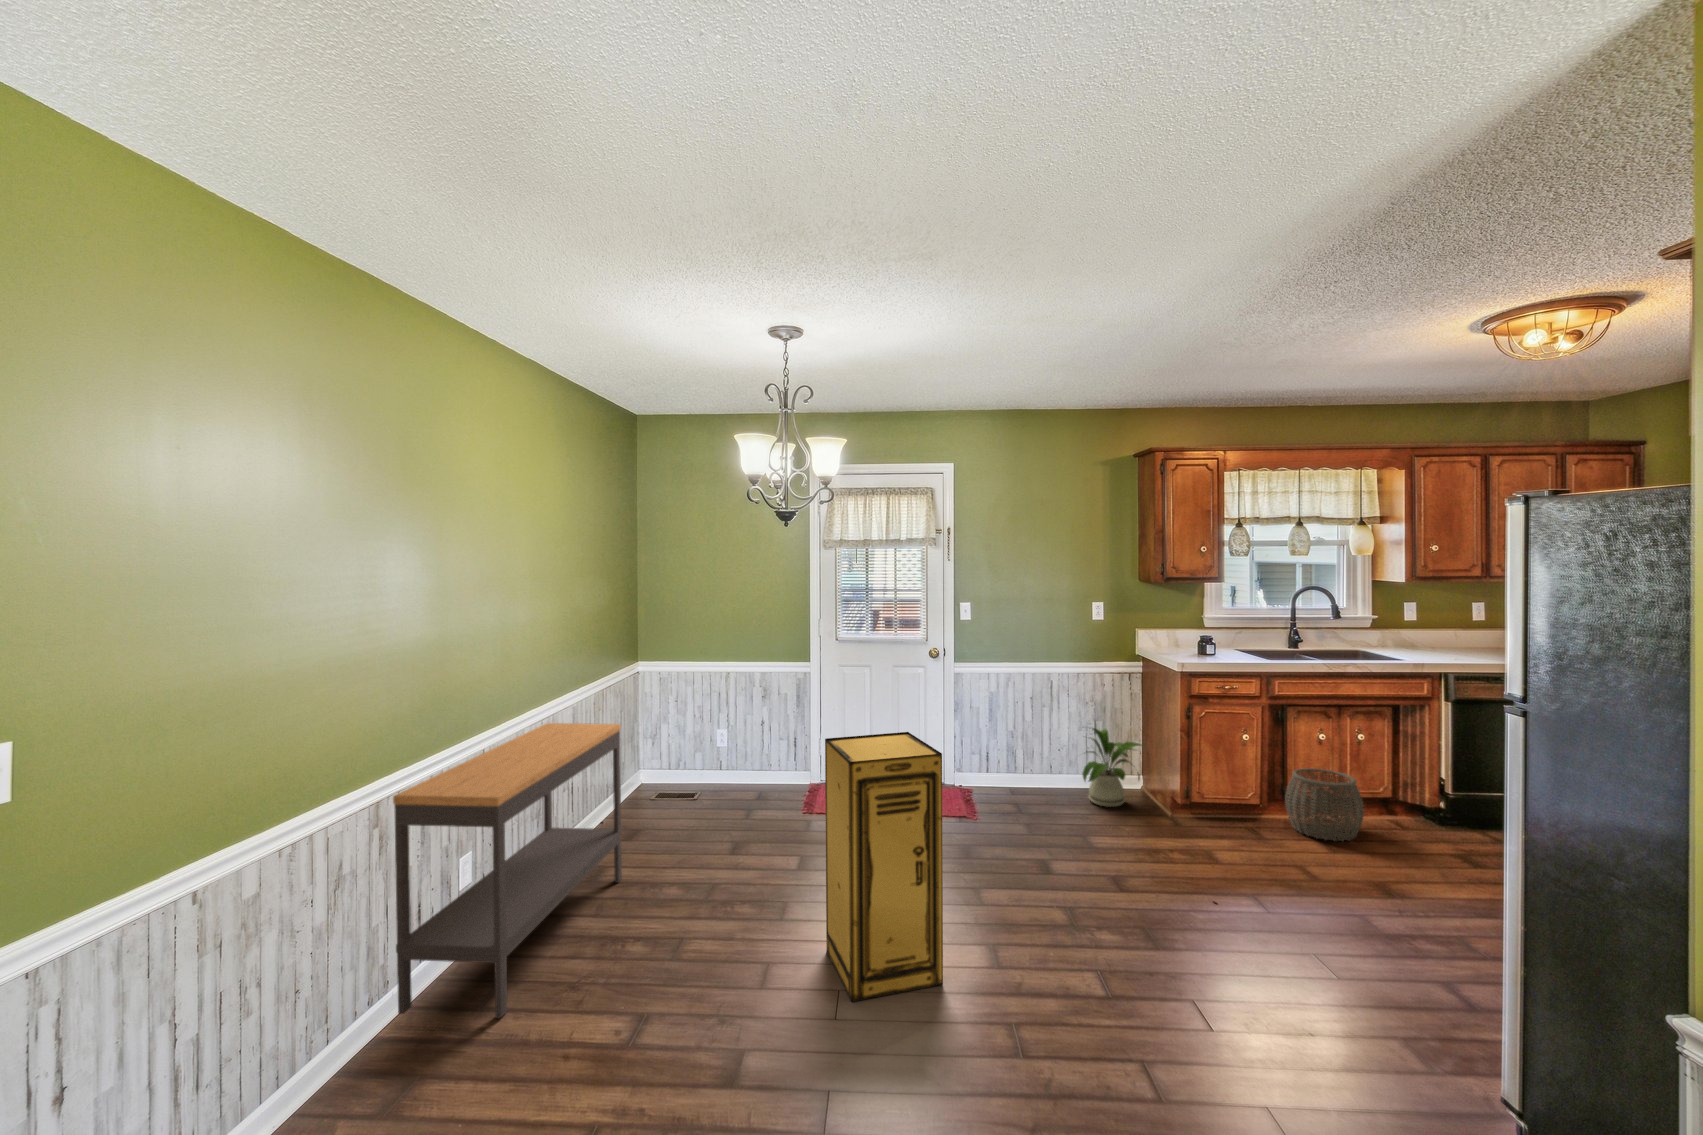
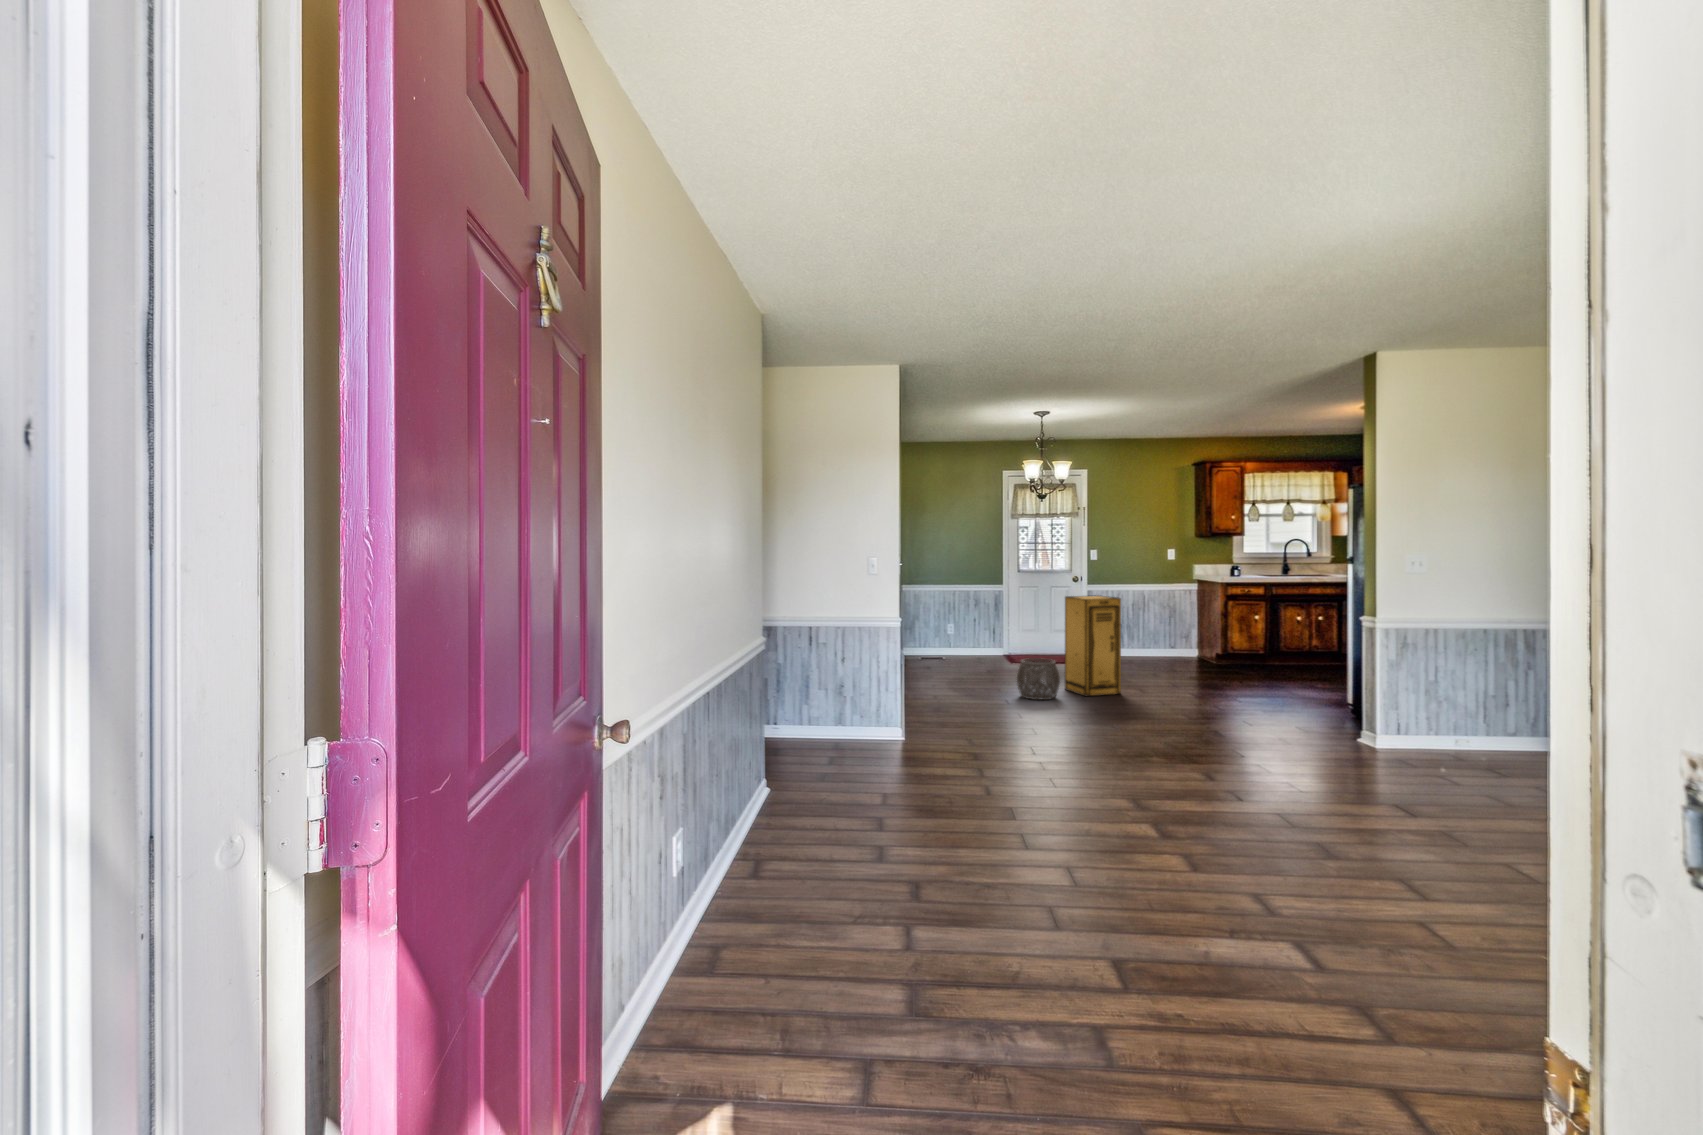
console table: present [393,723,622,1018] -> none [906,601,949,699]
house plant: present [1083,728,1142,807] -> none [1161,616,1200,660]
woven basket: present [1285,768,1364,841] -> present [1017,658,1060,700]

